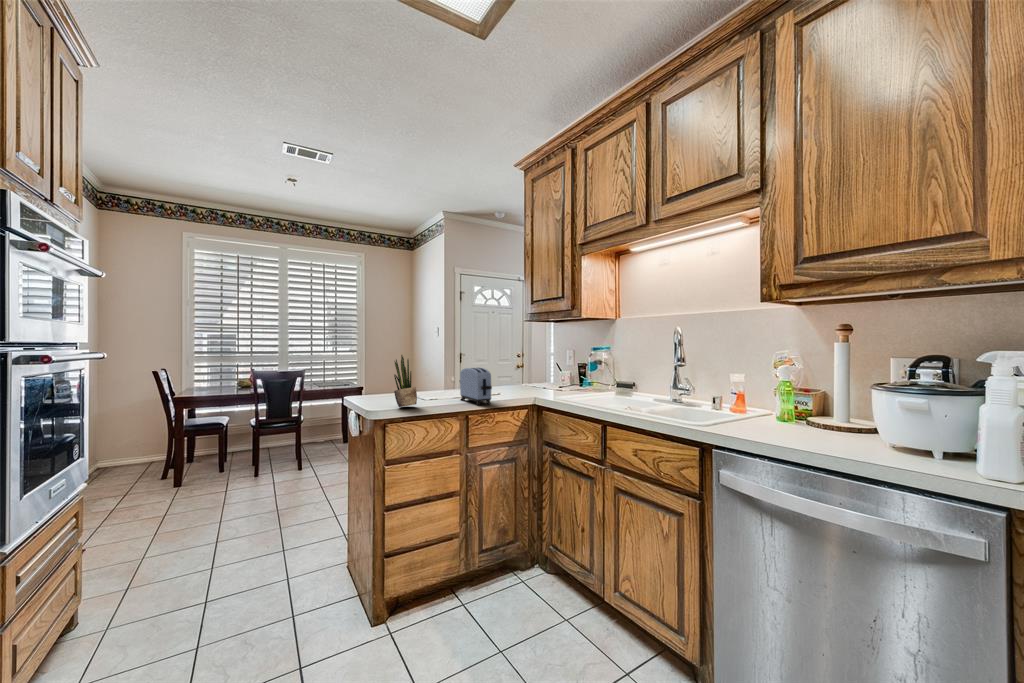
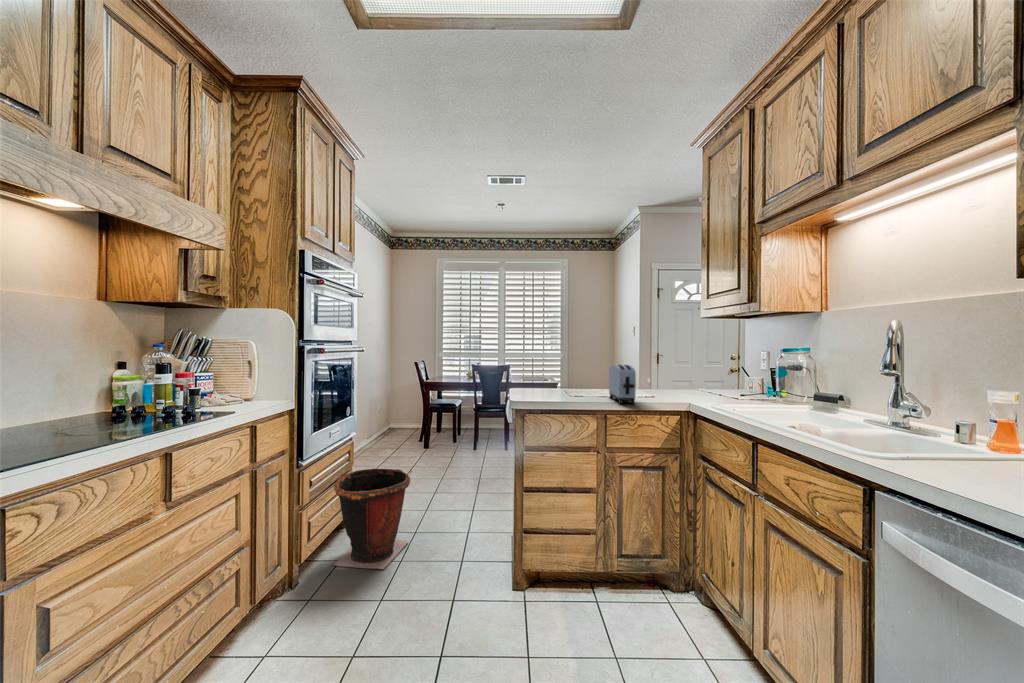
potted plant: present [394,355,417,407] -> none [537,348,558,399]
waste bin: none [113,504,230,657] -> present [334,469,412,569]

